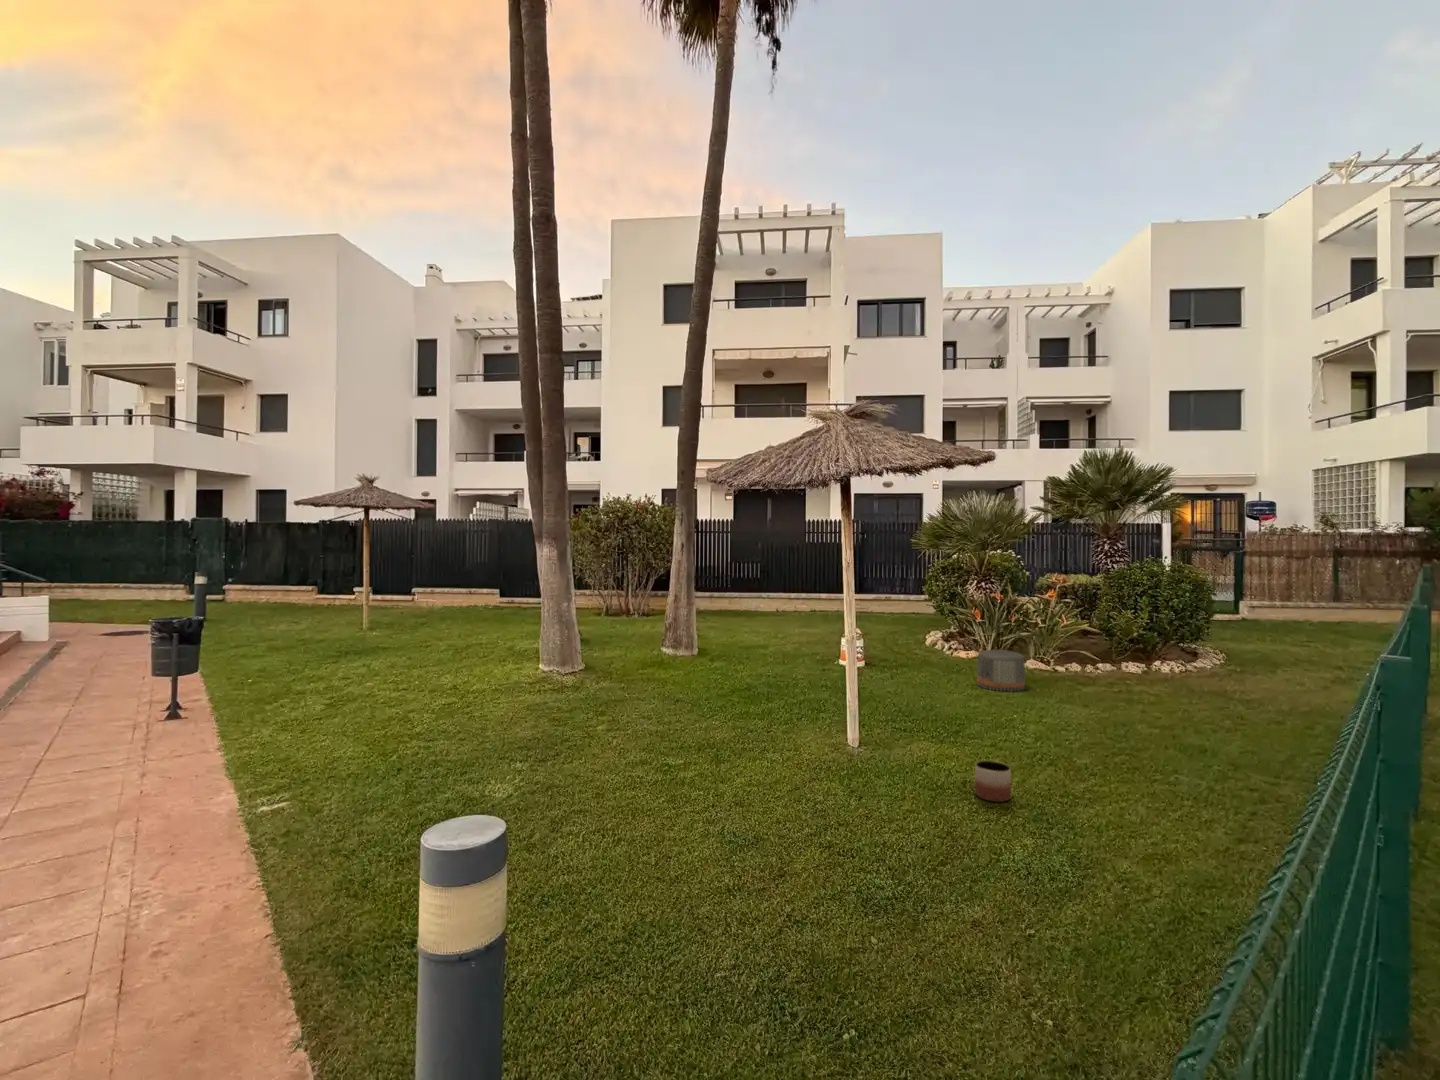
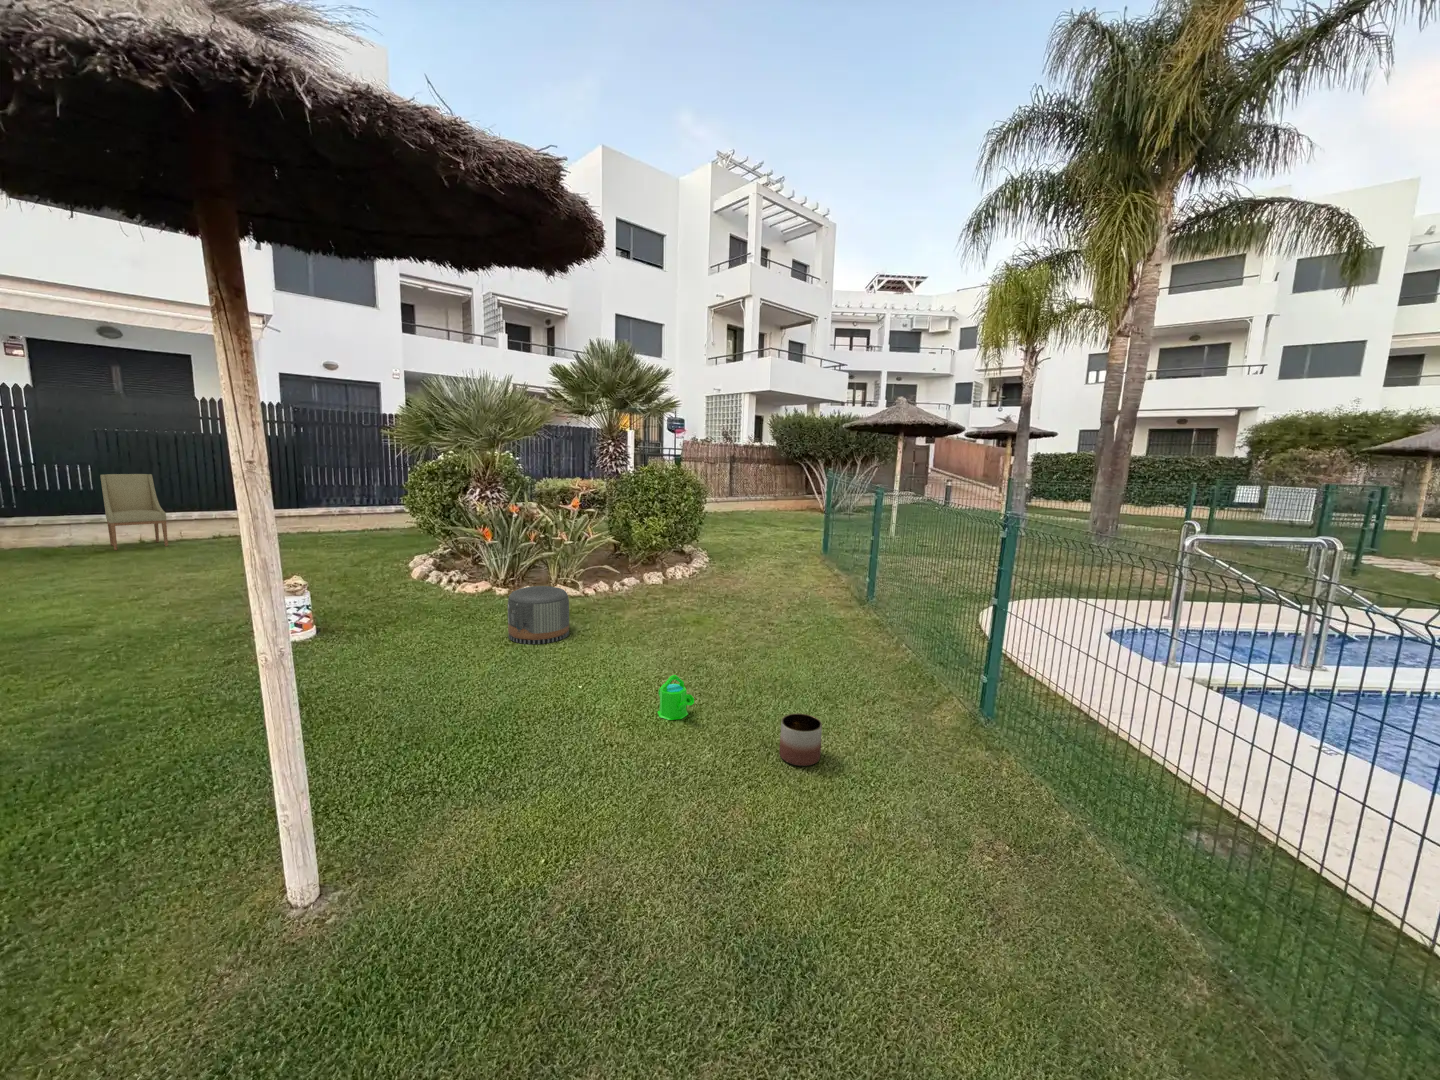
chair: none [758,569,786,615] -> present [100,474,168,550]
watering can: none [1059,707,1084,739] -> present [658,675,694,720]
planter: present [975,761,1011,802] -> present [779,713,822,766]

